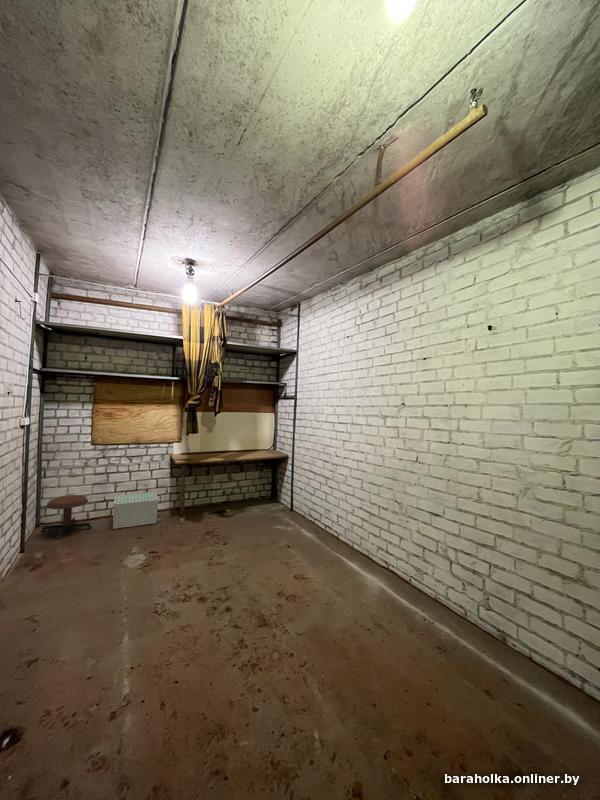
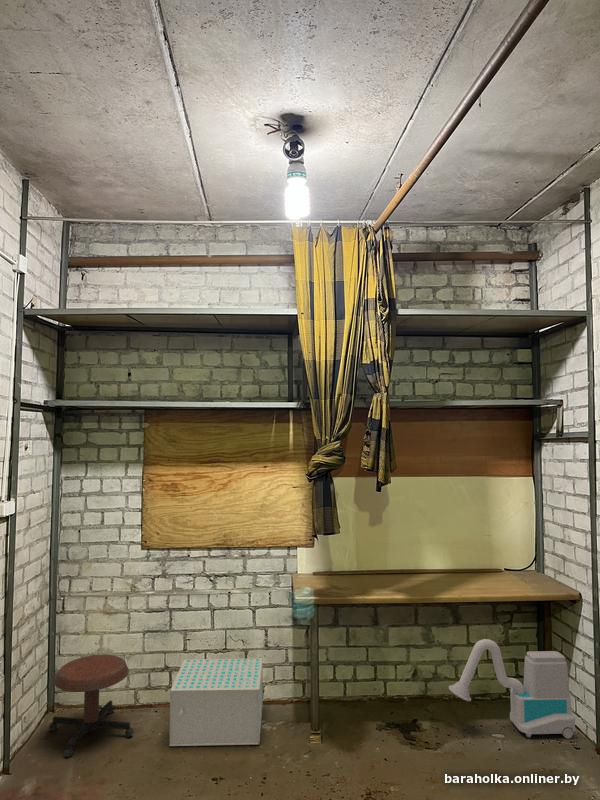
vacuum cleaner: none [238,474,283,508] -> present [449,639,575,738]

